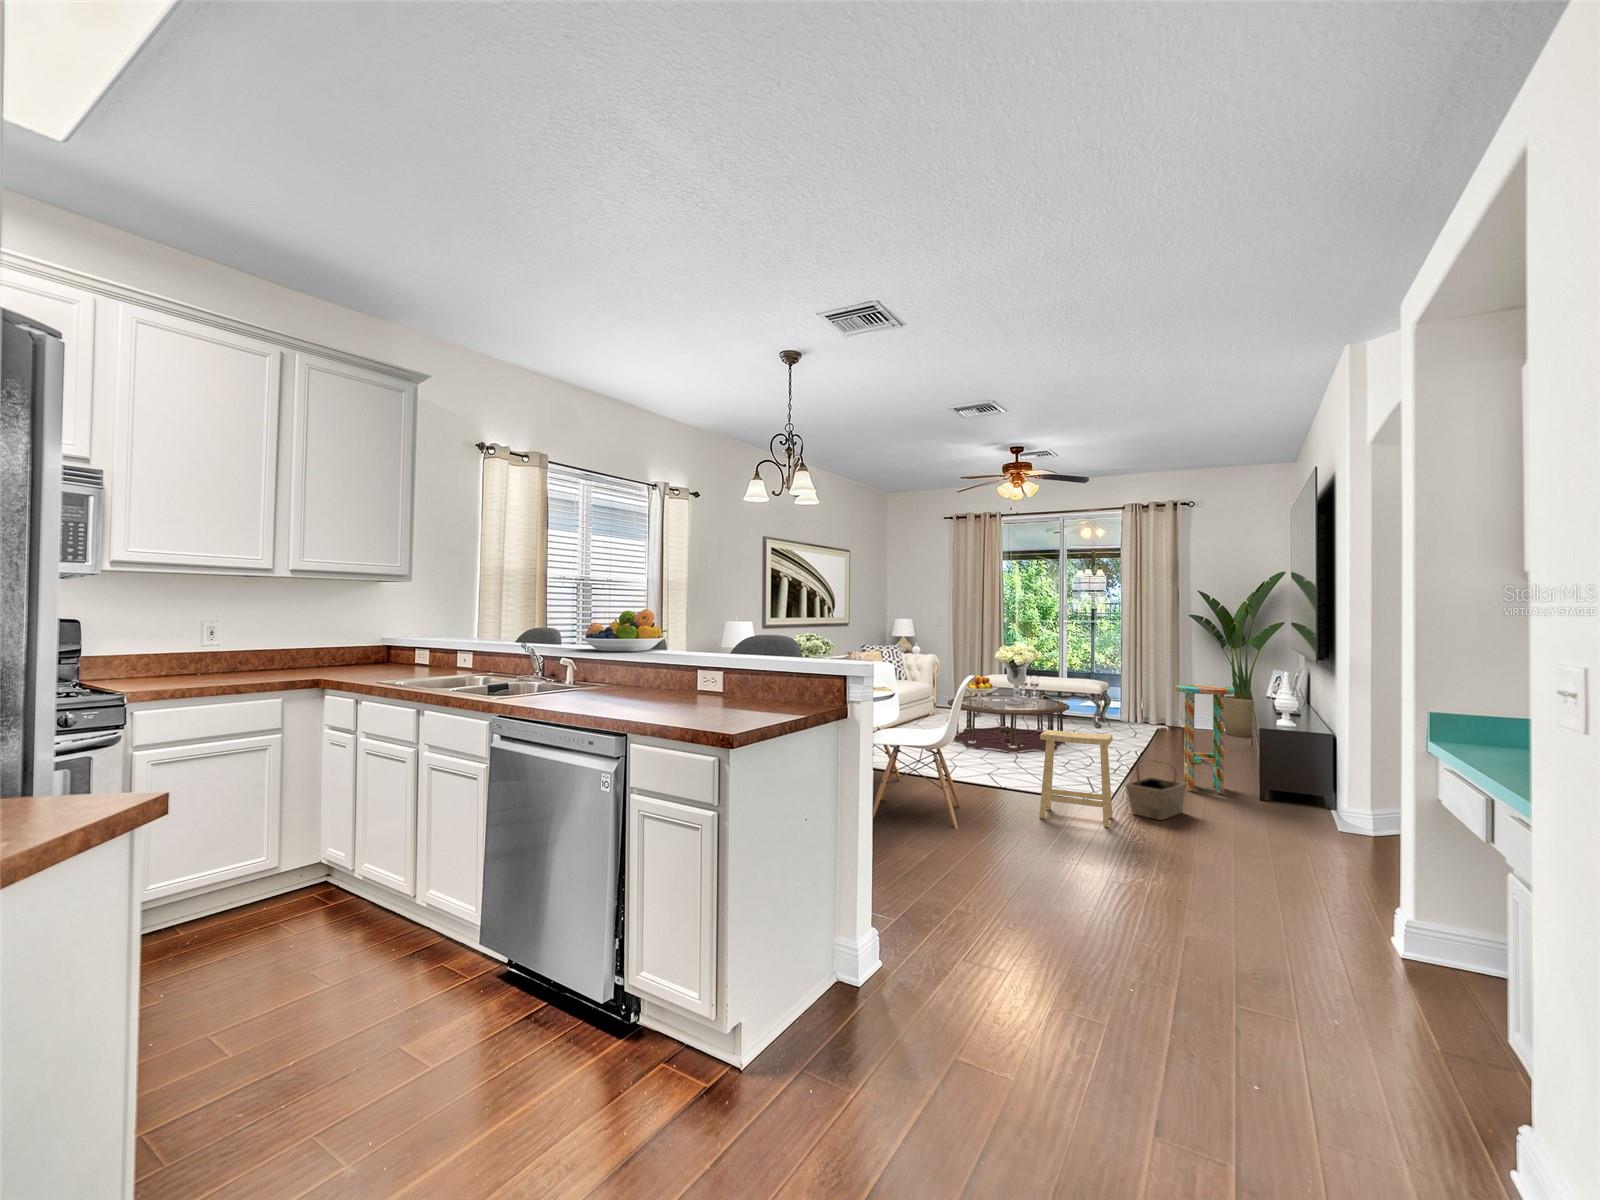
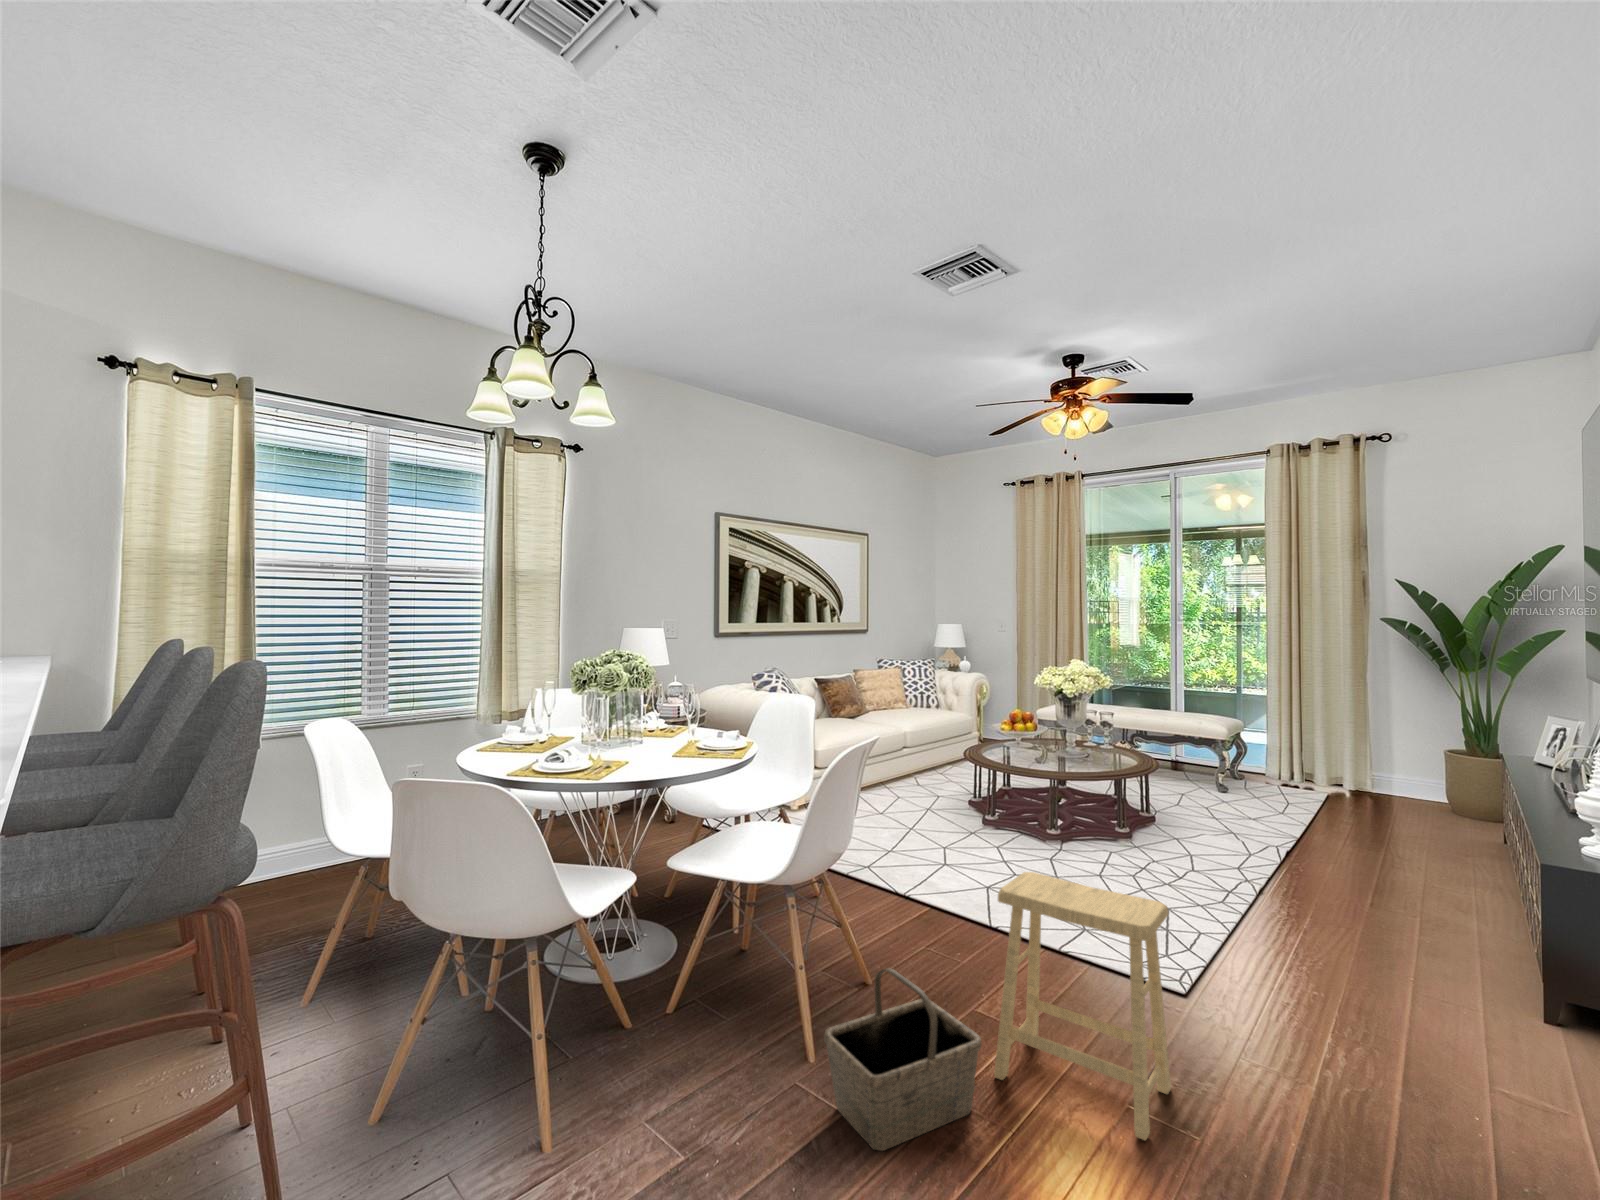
side table: present [1176,685,1235,794] -> none [1342,762,1483,1009]
basket: present [1125,760,1186,820] -> present [824,968,981,1151]

